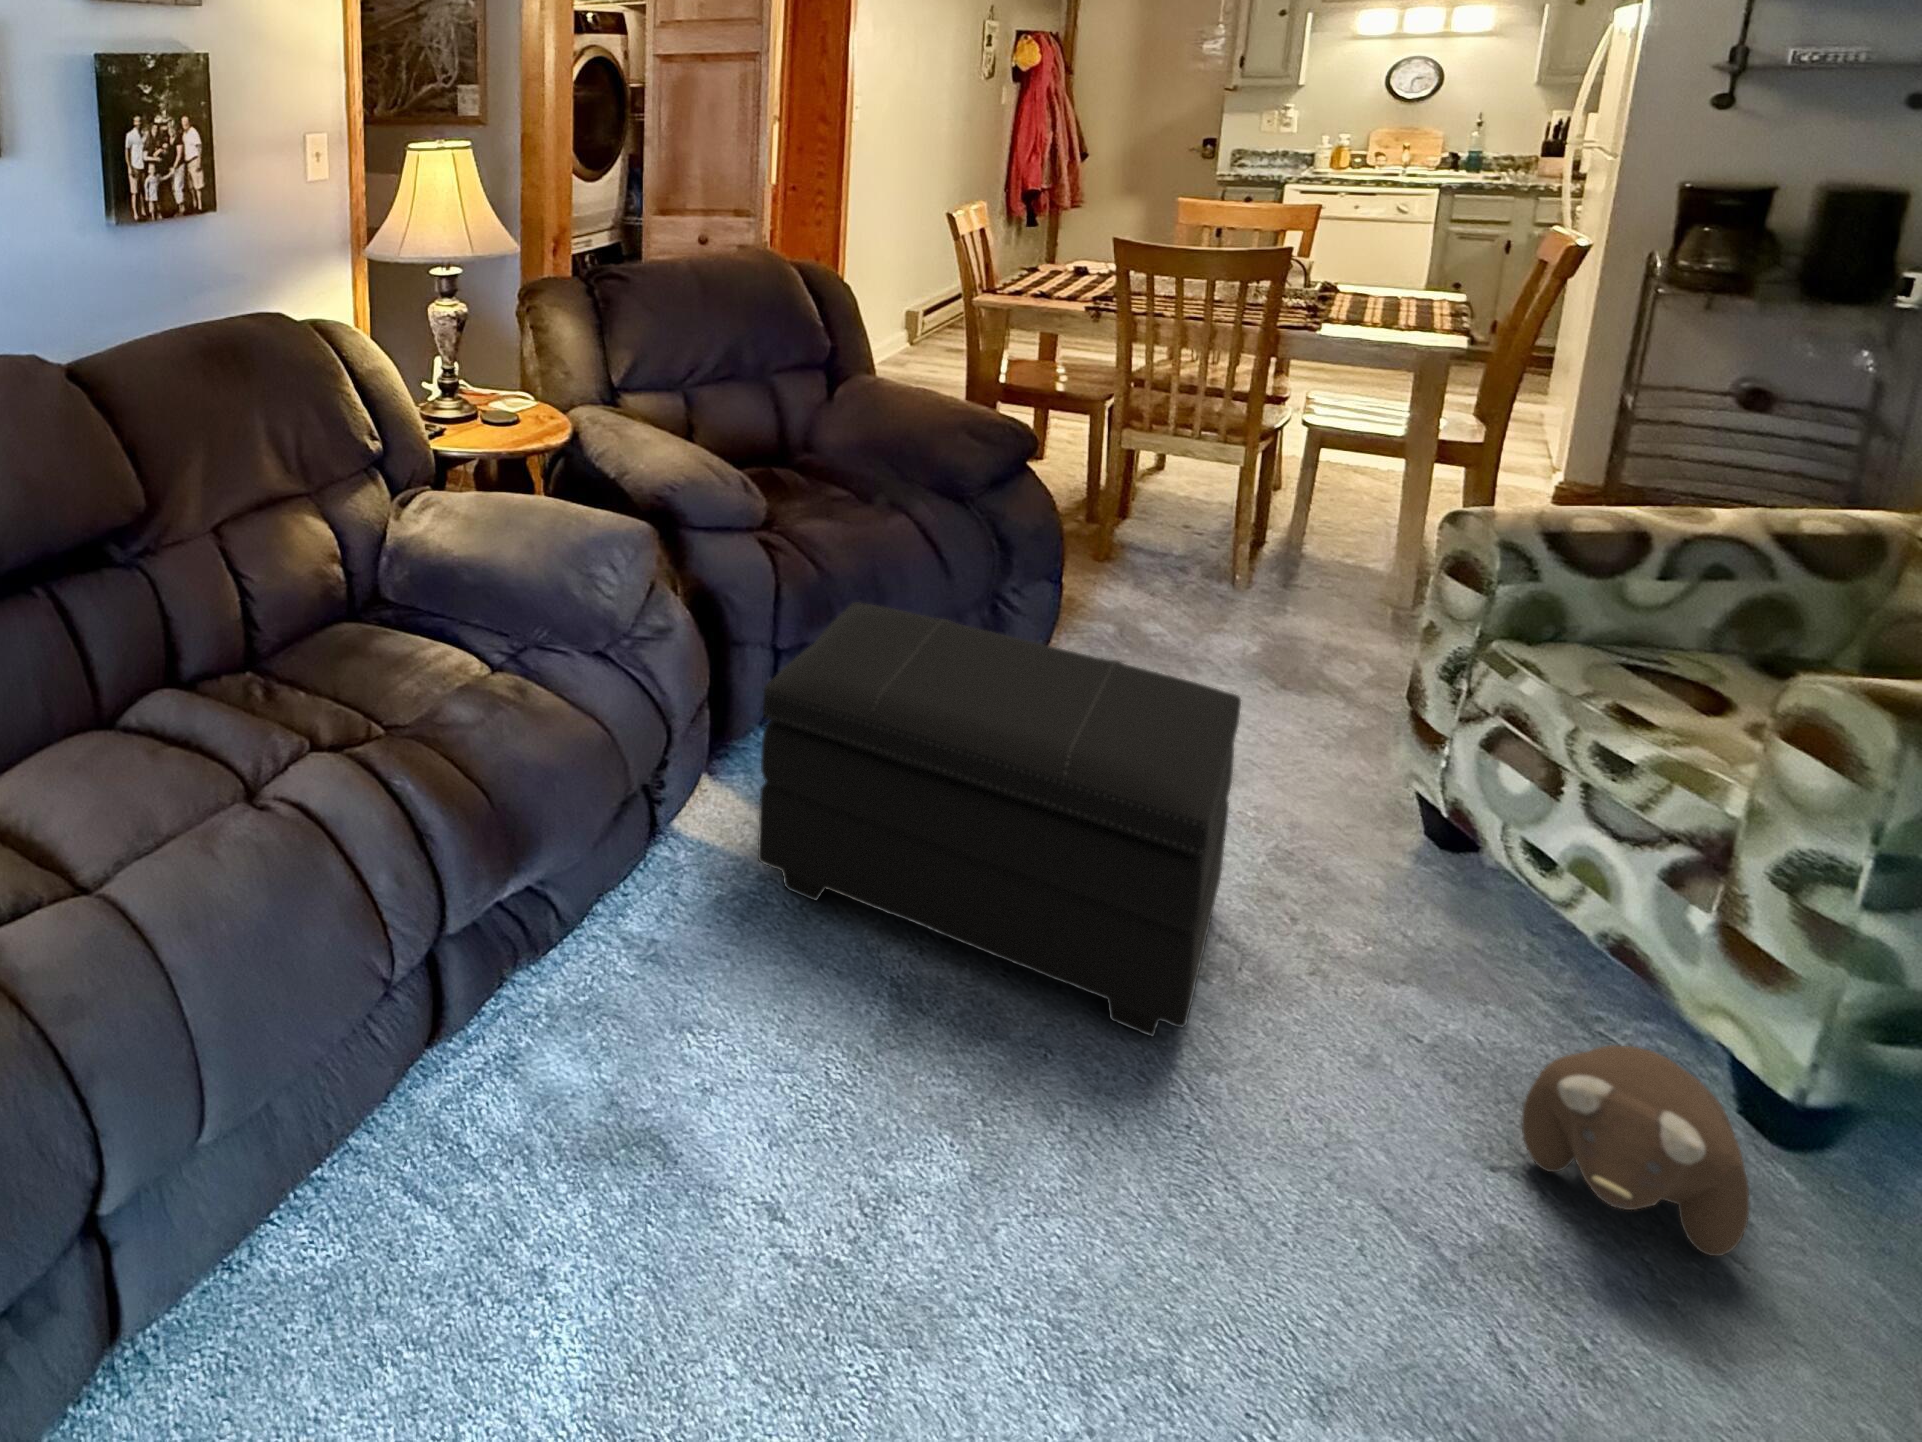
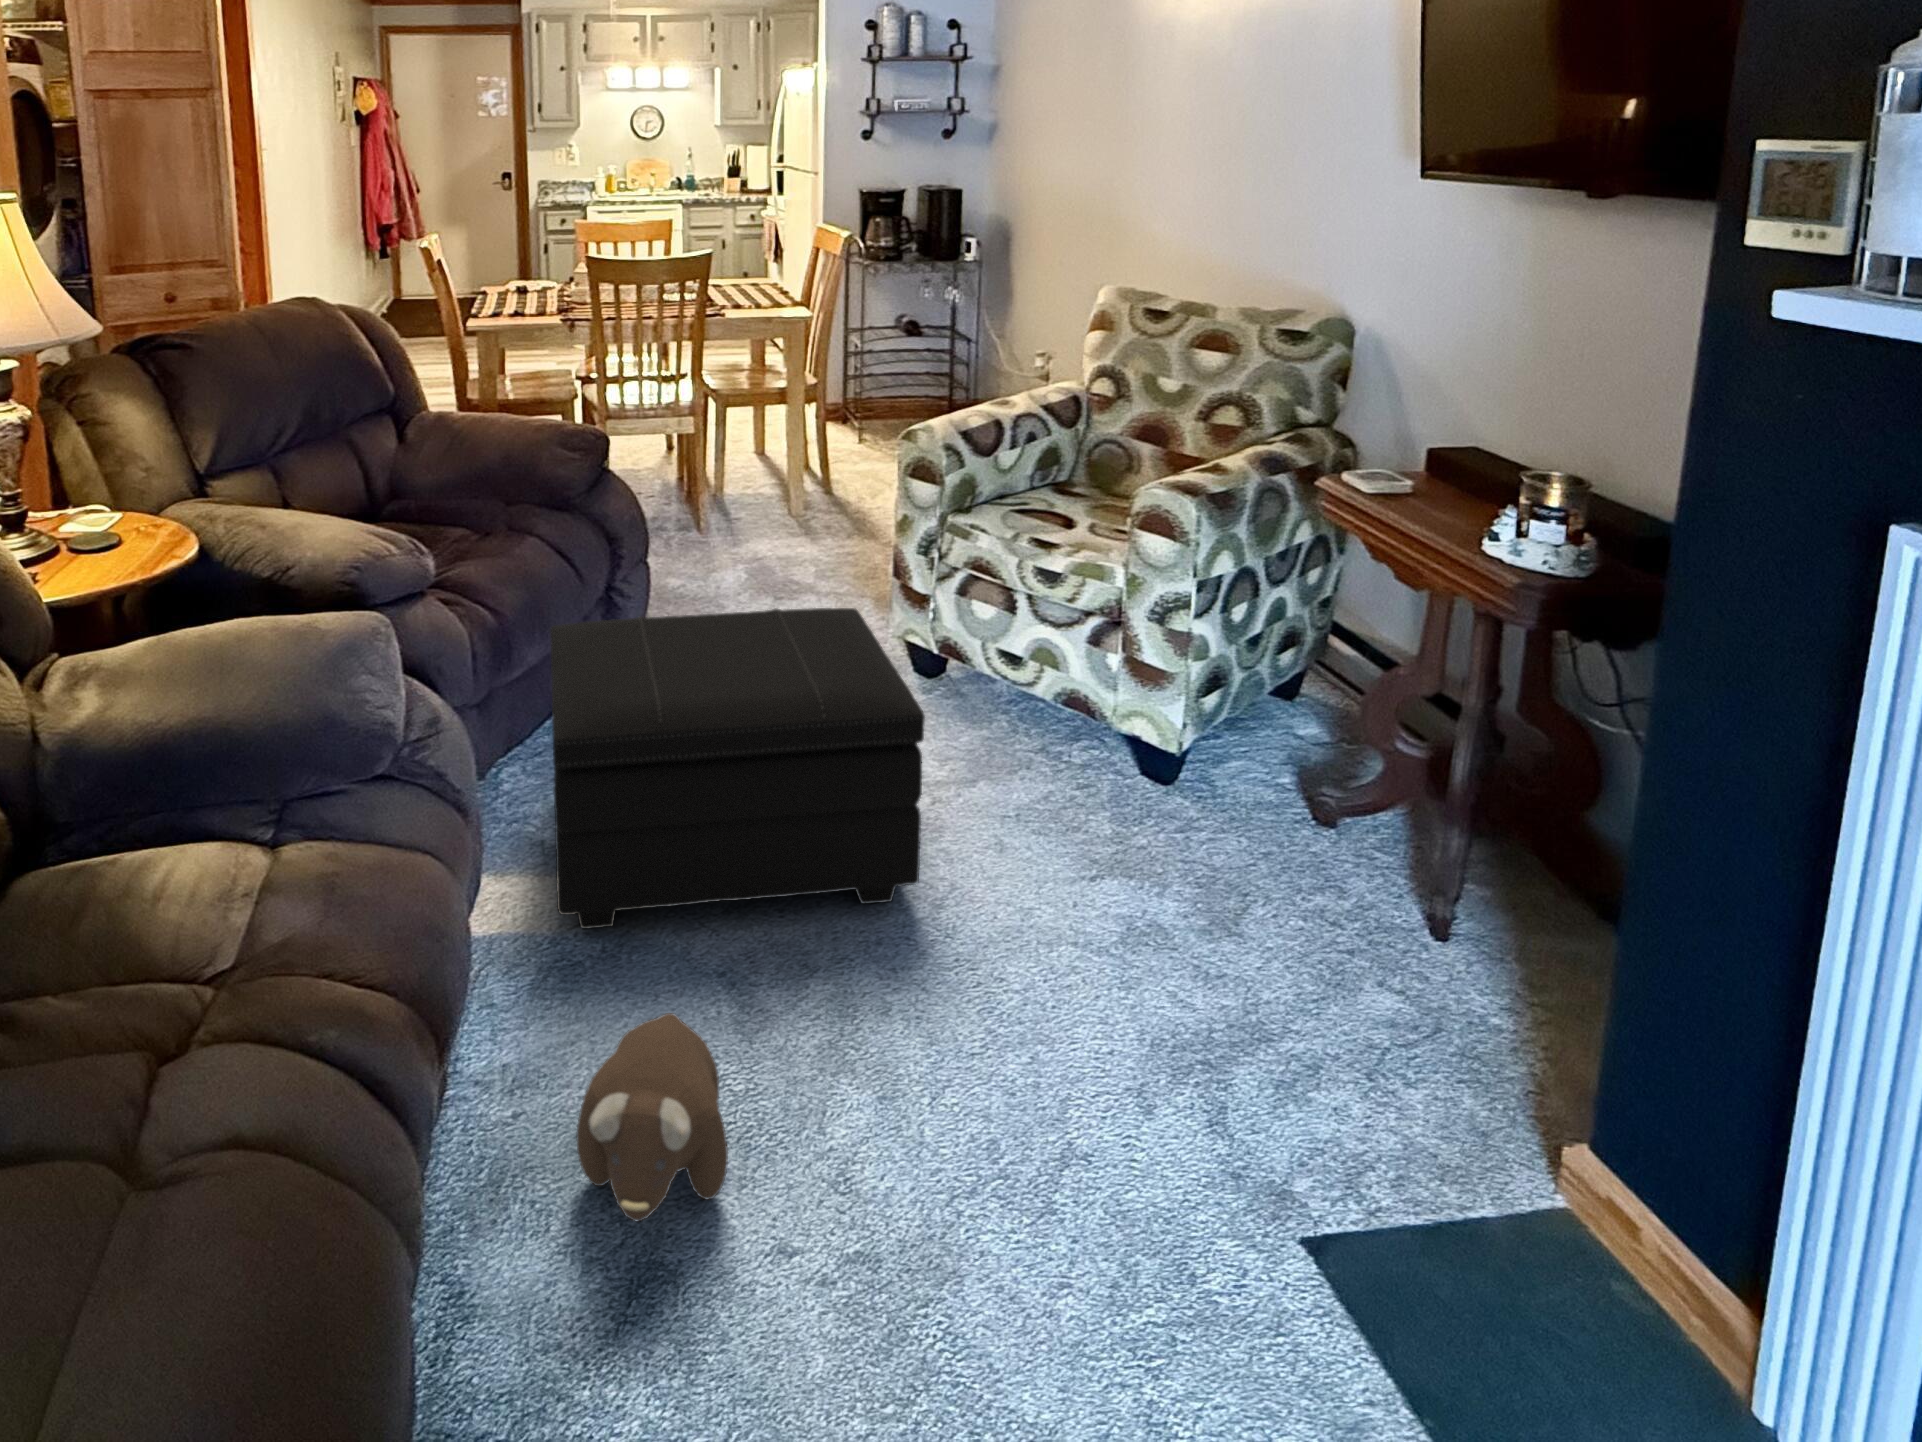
plush toy: present [1521,1045,1749,1256] -> present [576,1013,728,1221]

